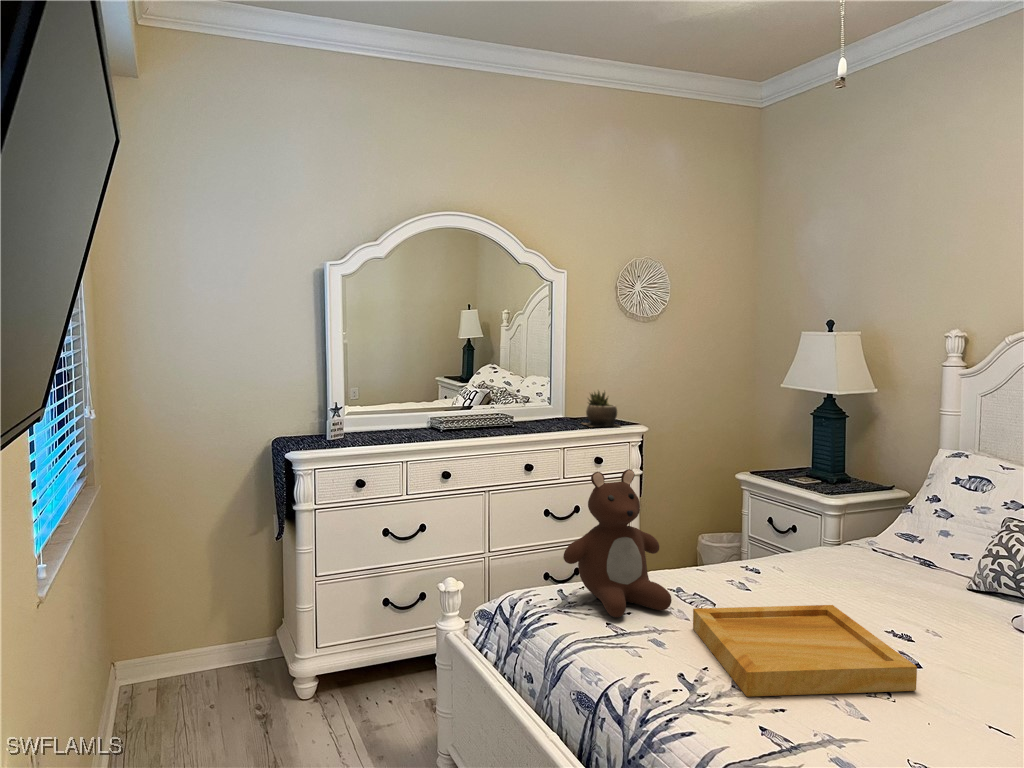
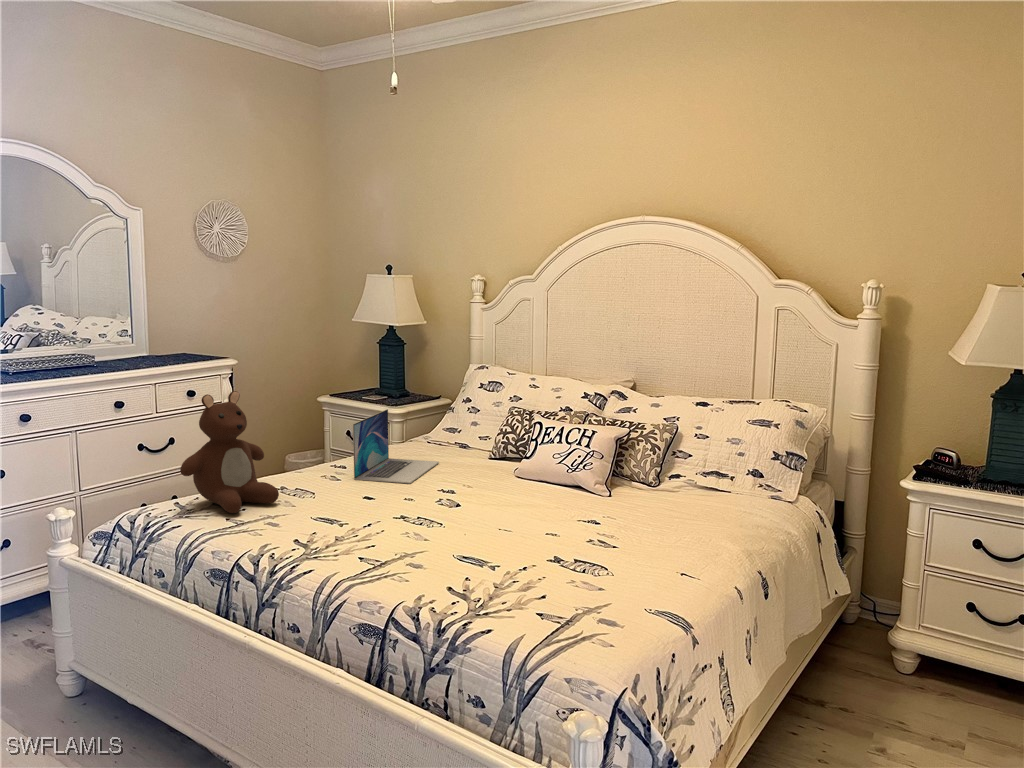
succulent plant: present [583,391,618,427] -> none [167,326,210,362]
laptop: none [770,503,890,611] -> present [353,409,439,484]
tray: present [693,605,917,697] -> none [298,479,457,544]

